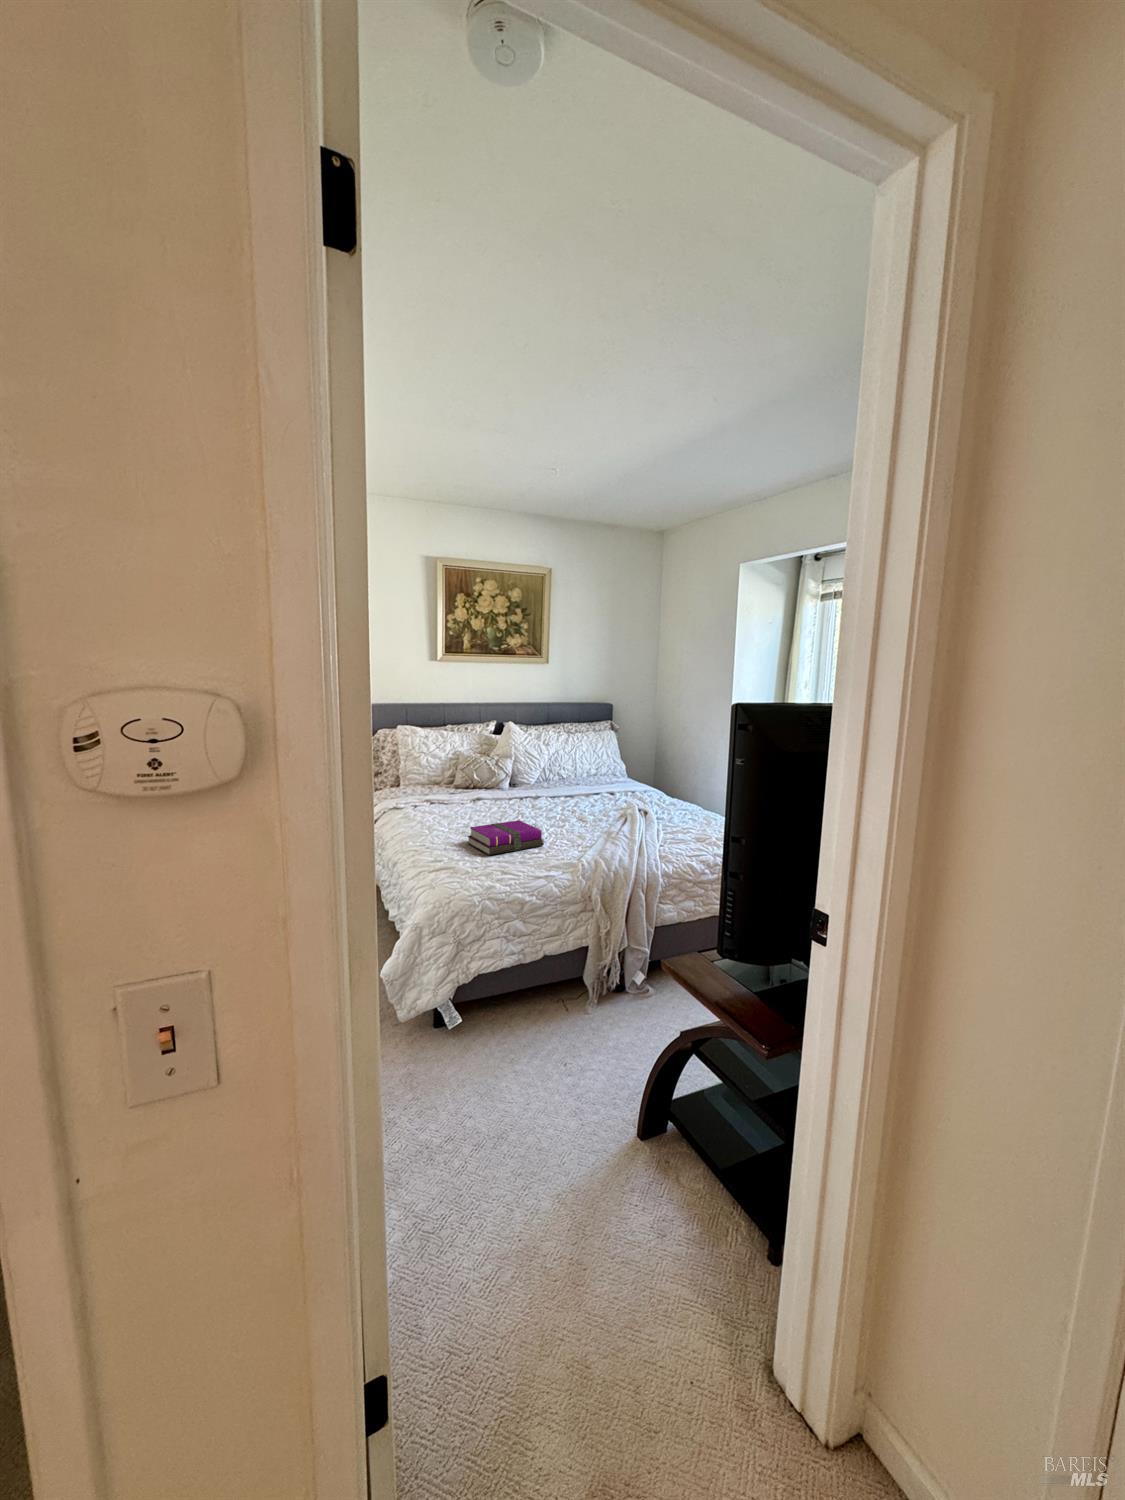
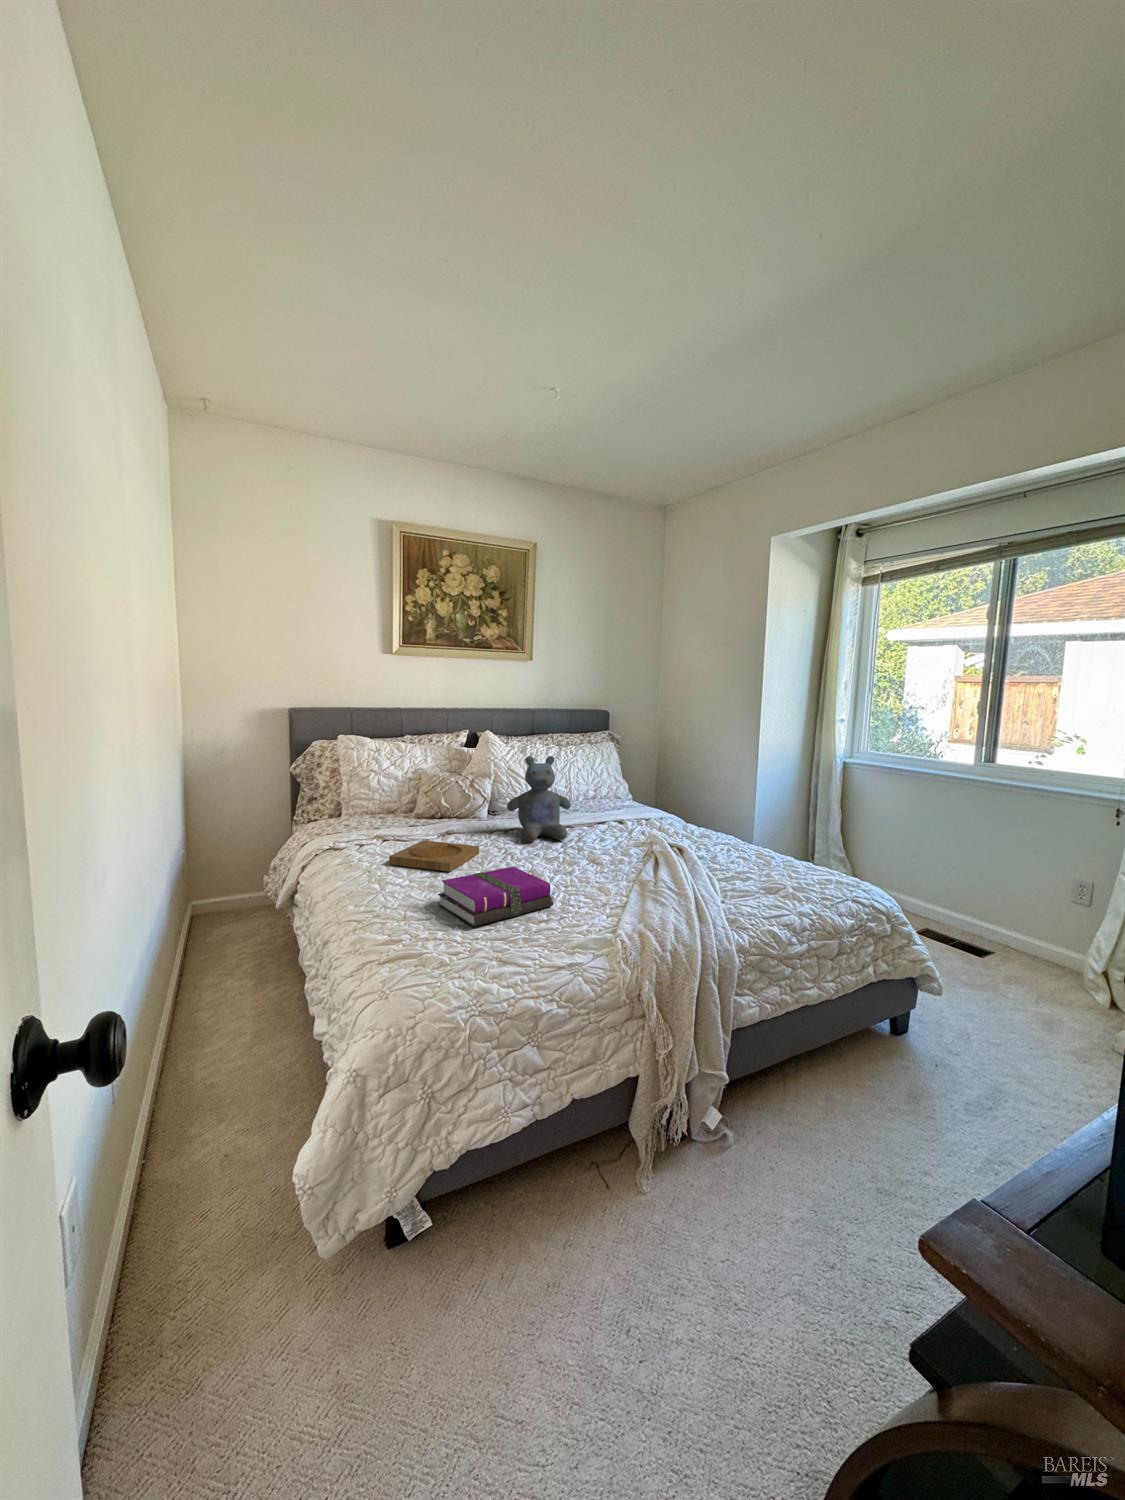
stuffed bear: none [521,743,570,806] -> present [507,756,571,842]
tray: none [435,804,499,825] -> present [389,840,479,872]

